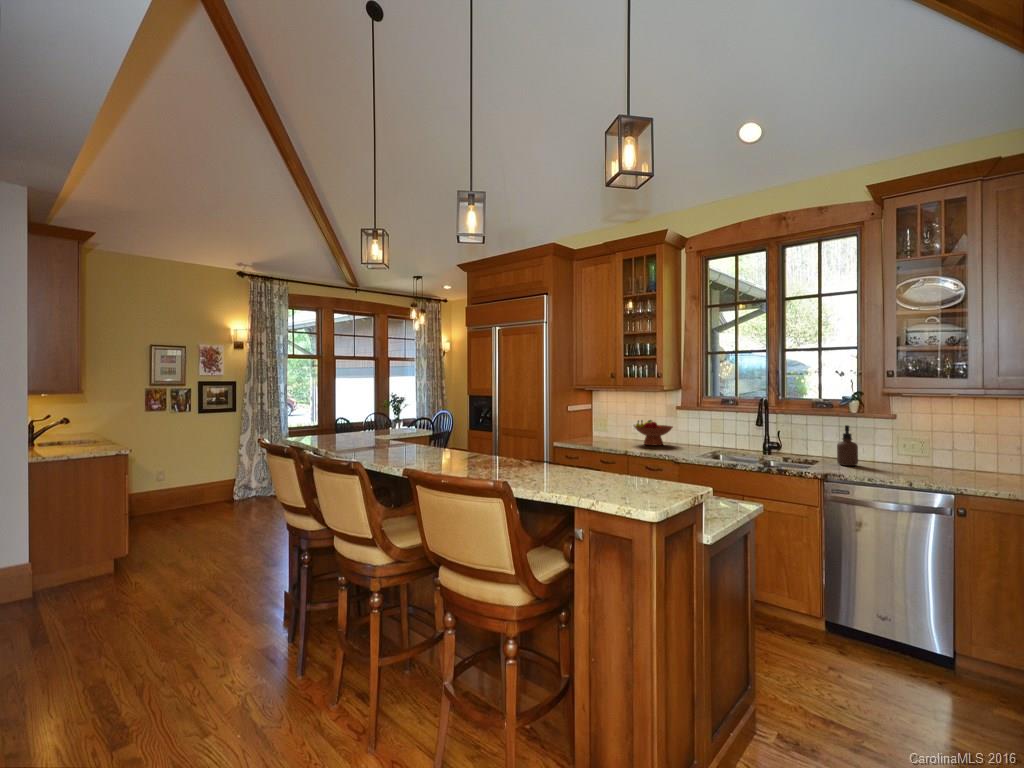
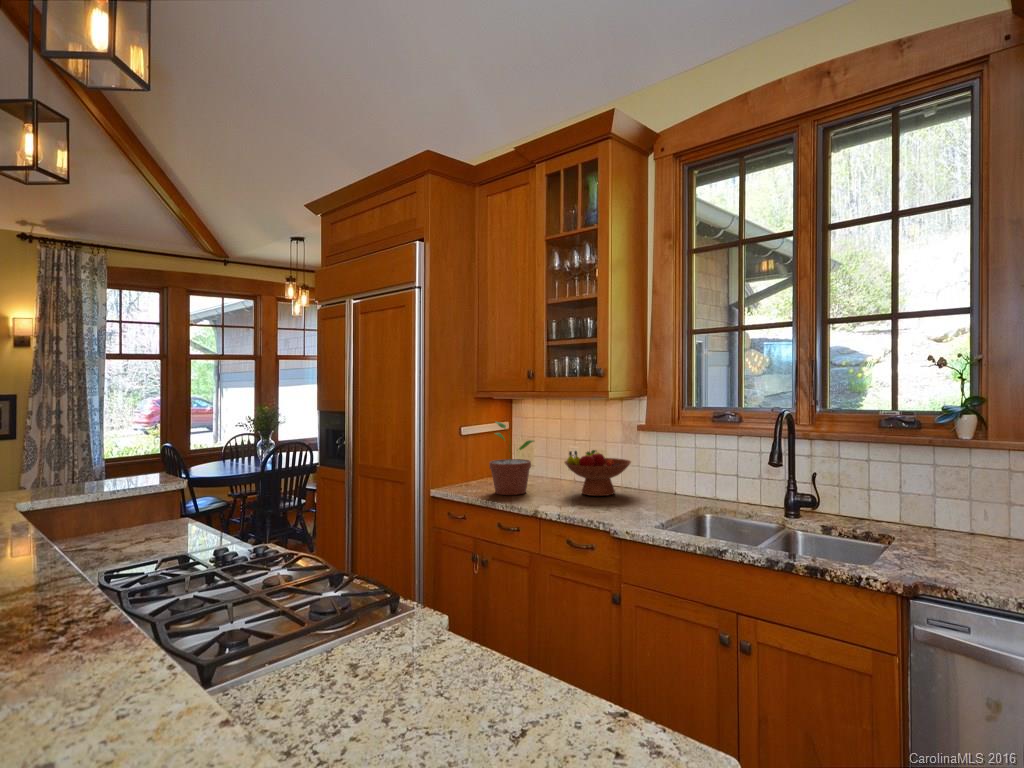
potted plant: none [589,403,617,445] -> present [489,422,533,495]
soap dispenser: present [837,425,858,466] -> none [933,468,981,556]

